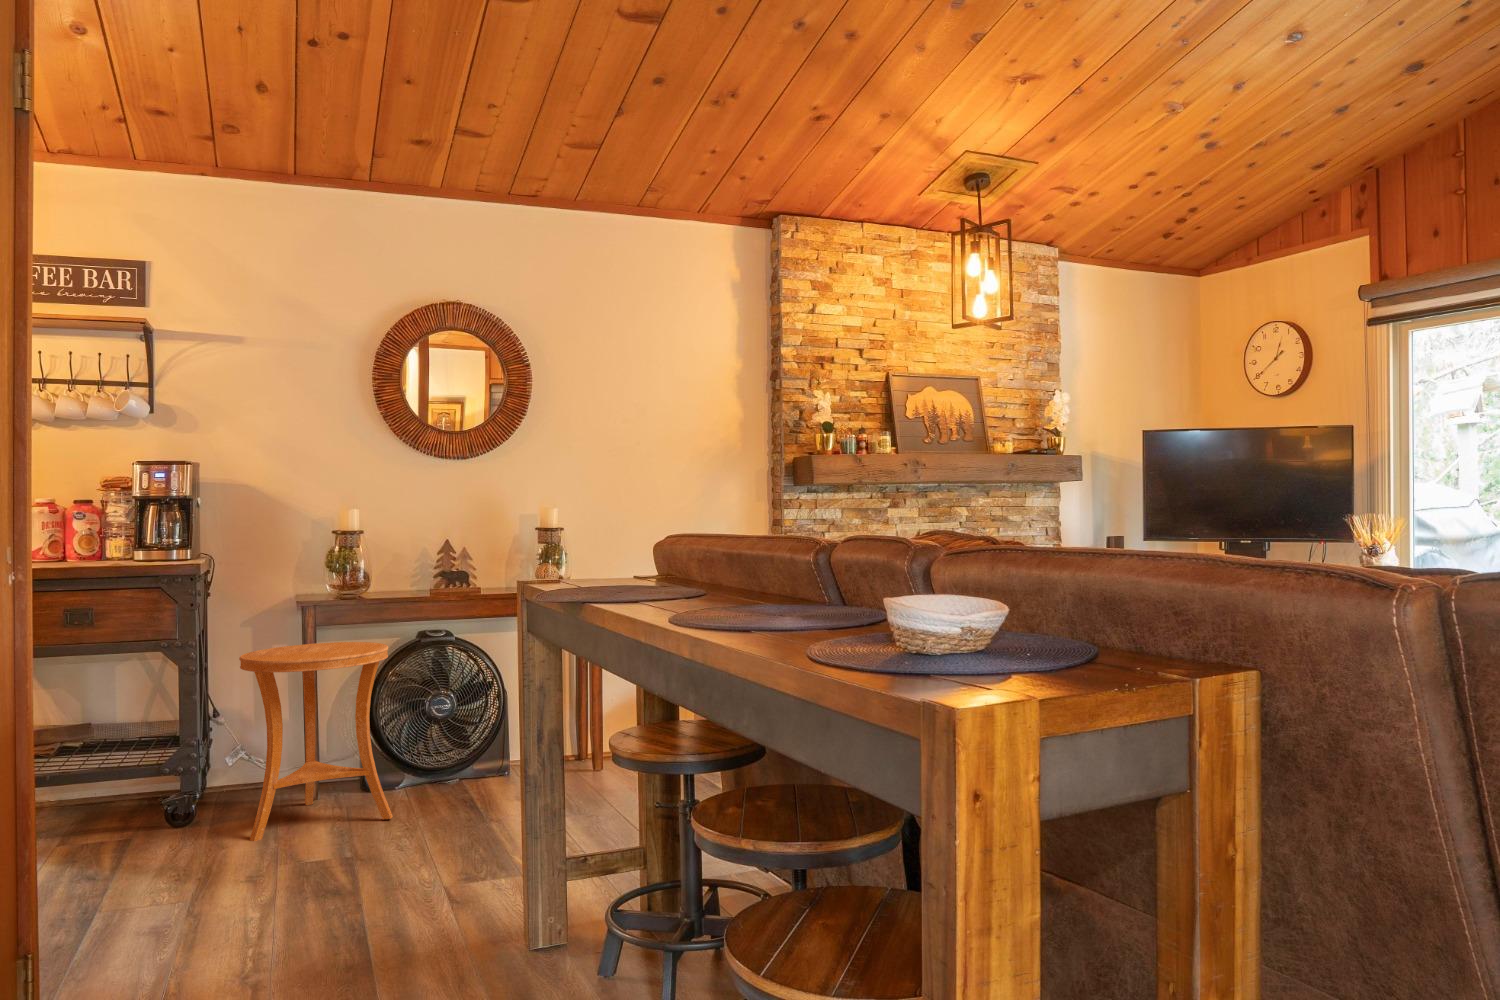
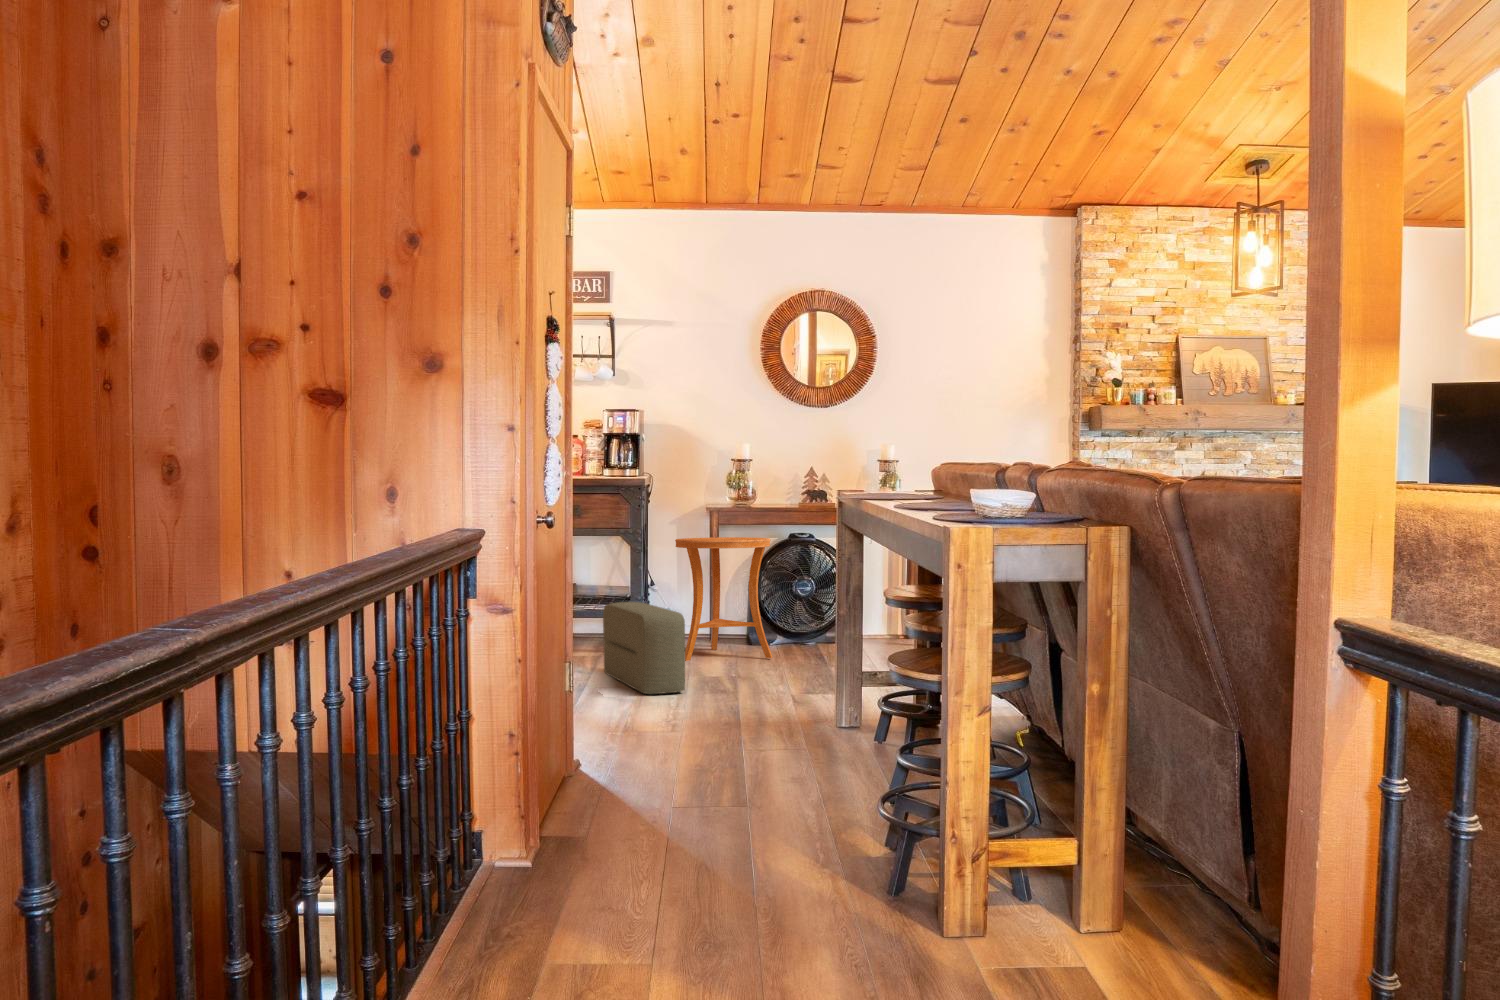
pouf: none [89,778,217,968] -> present [603,602,685,694]

